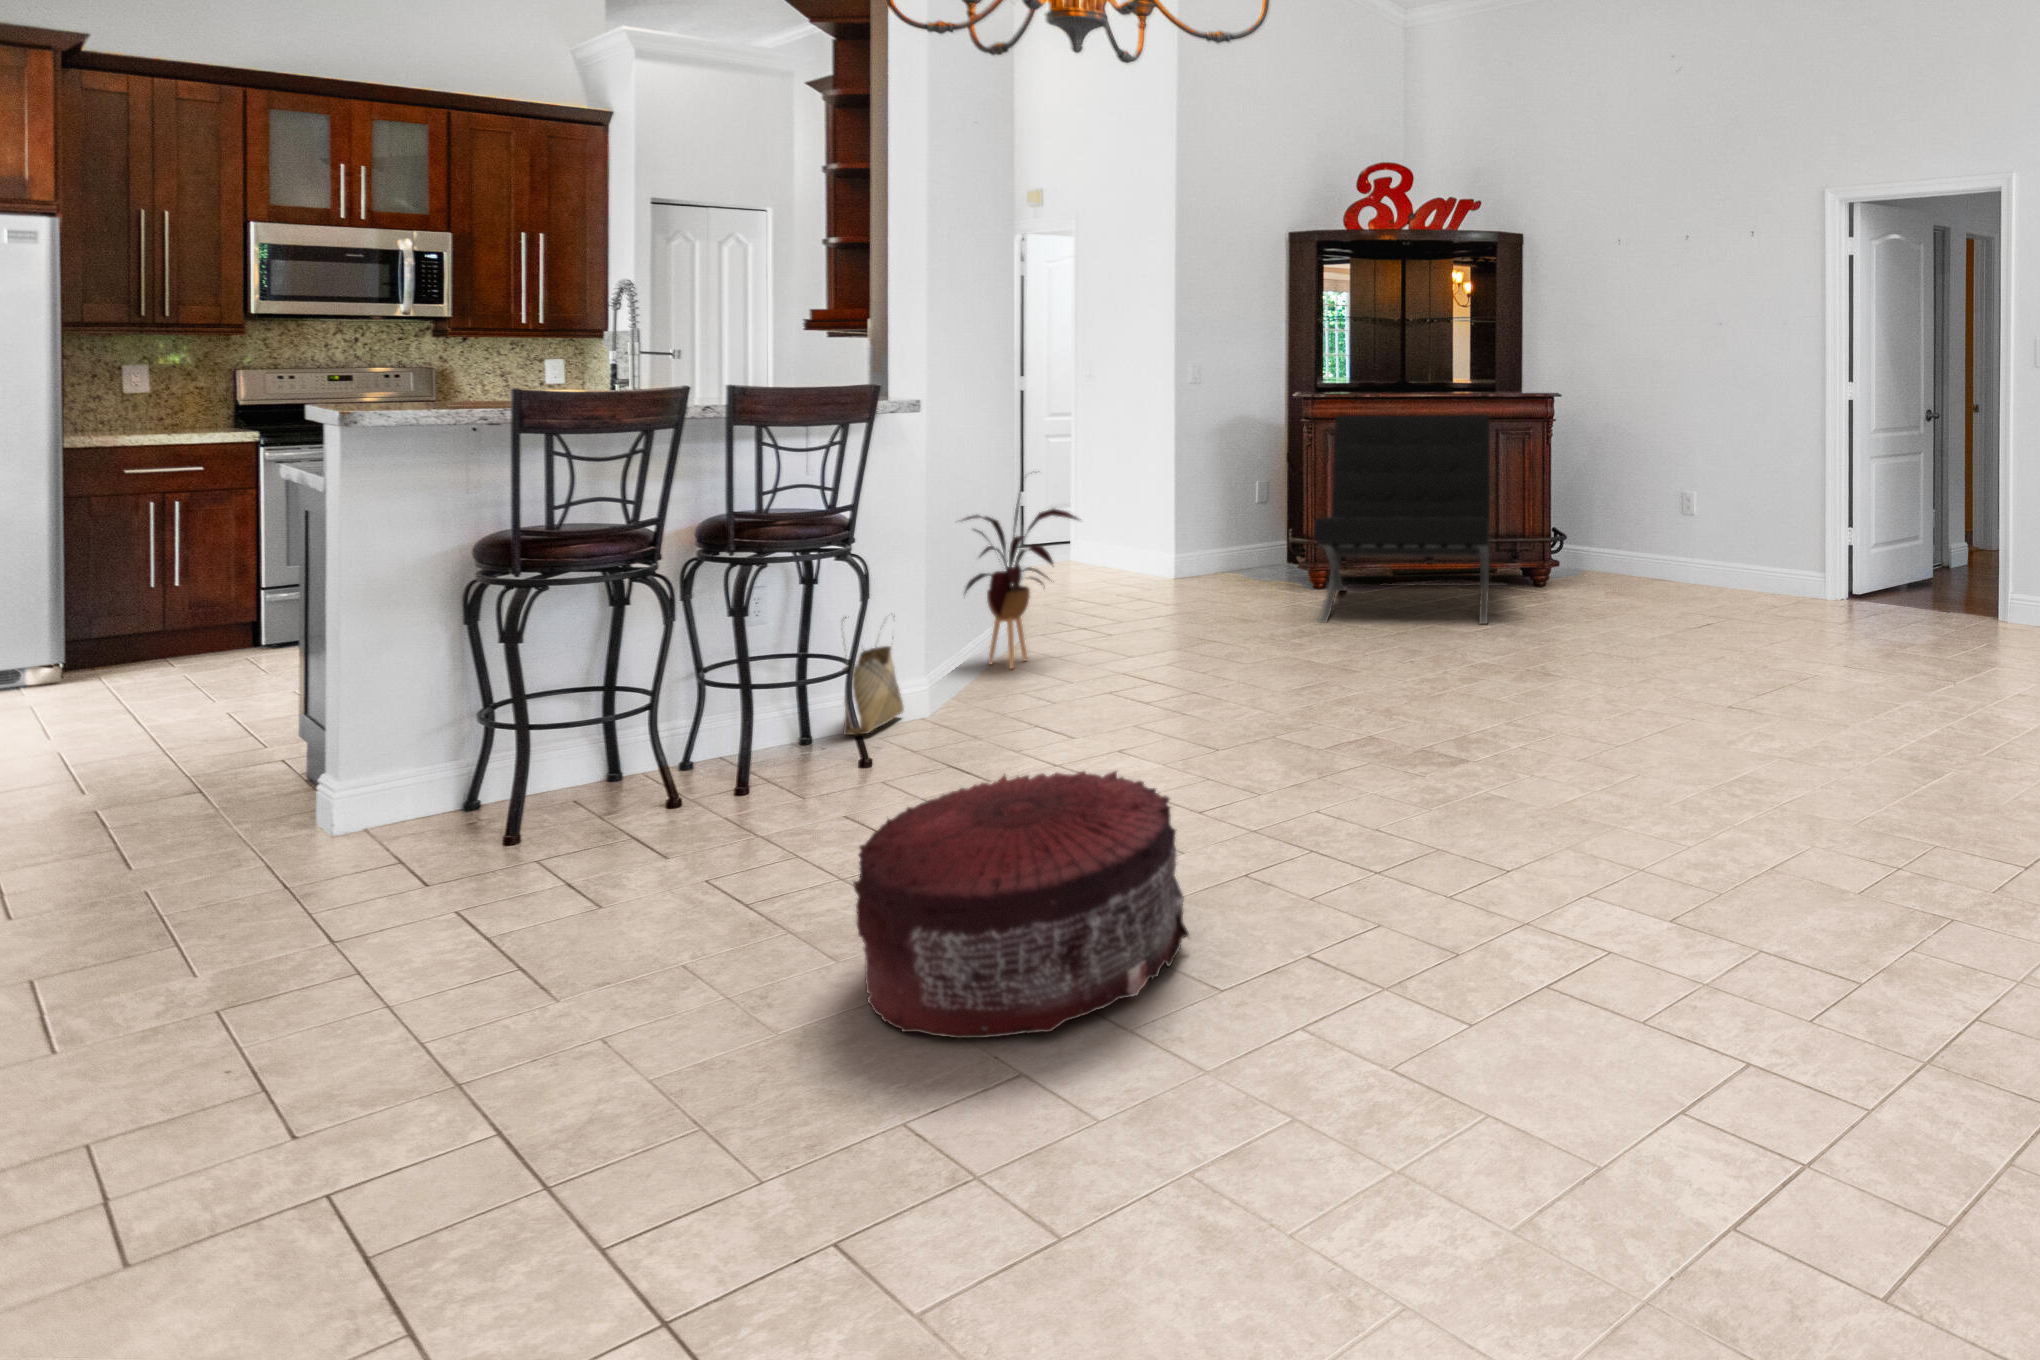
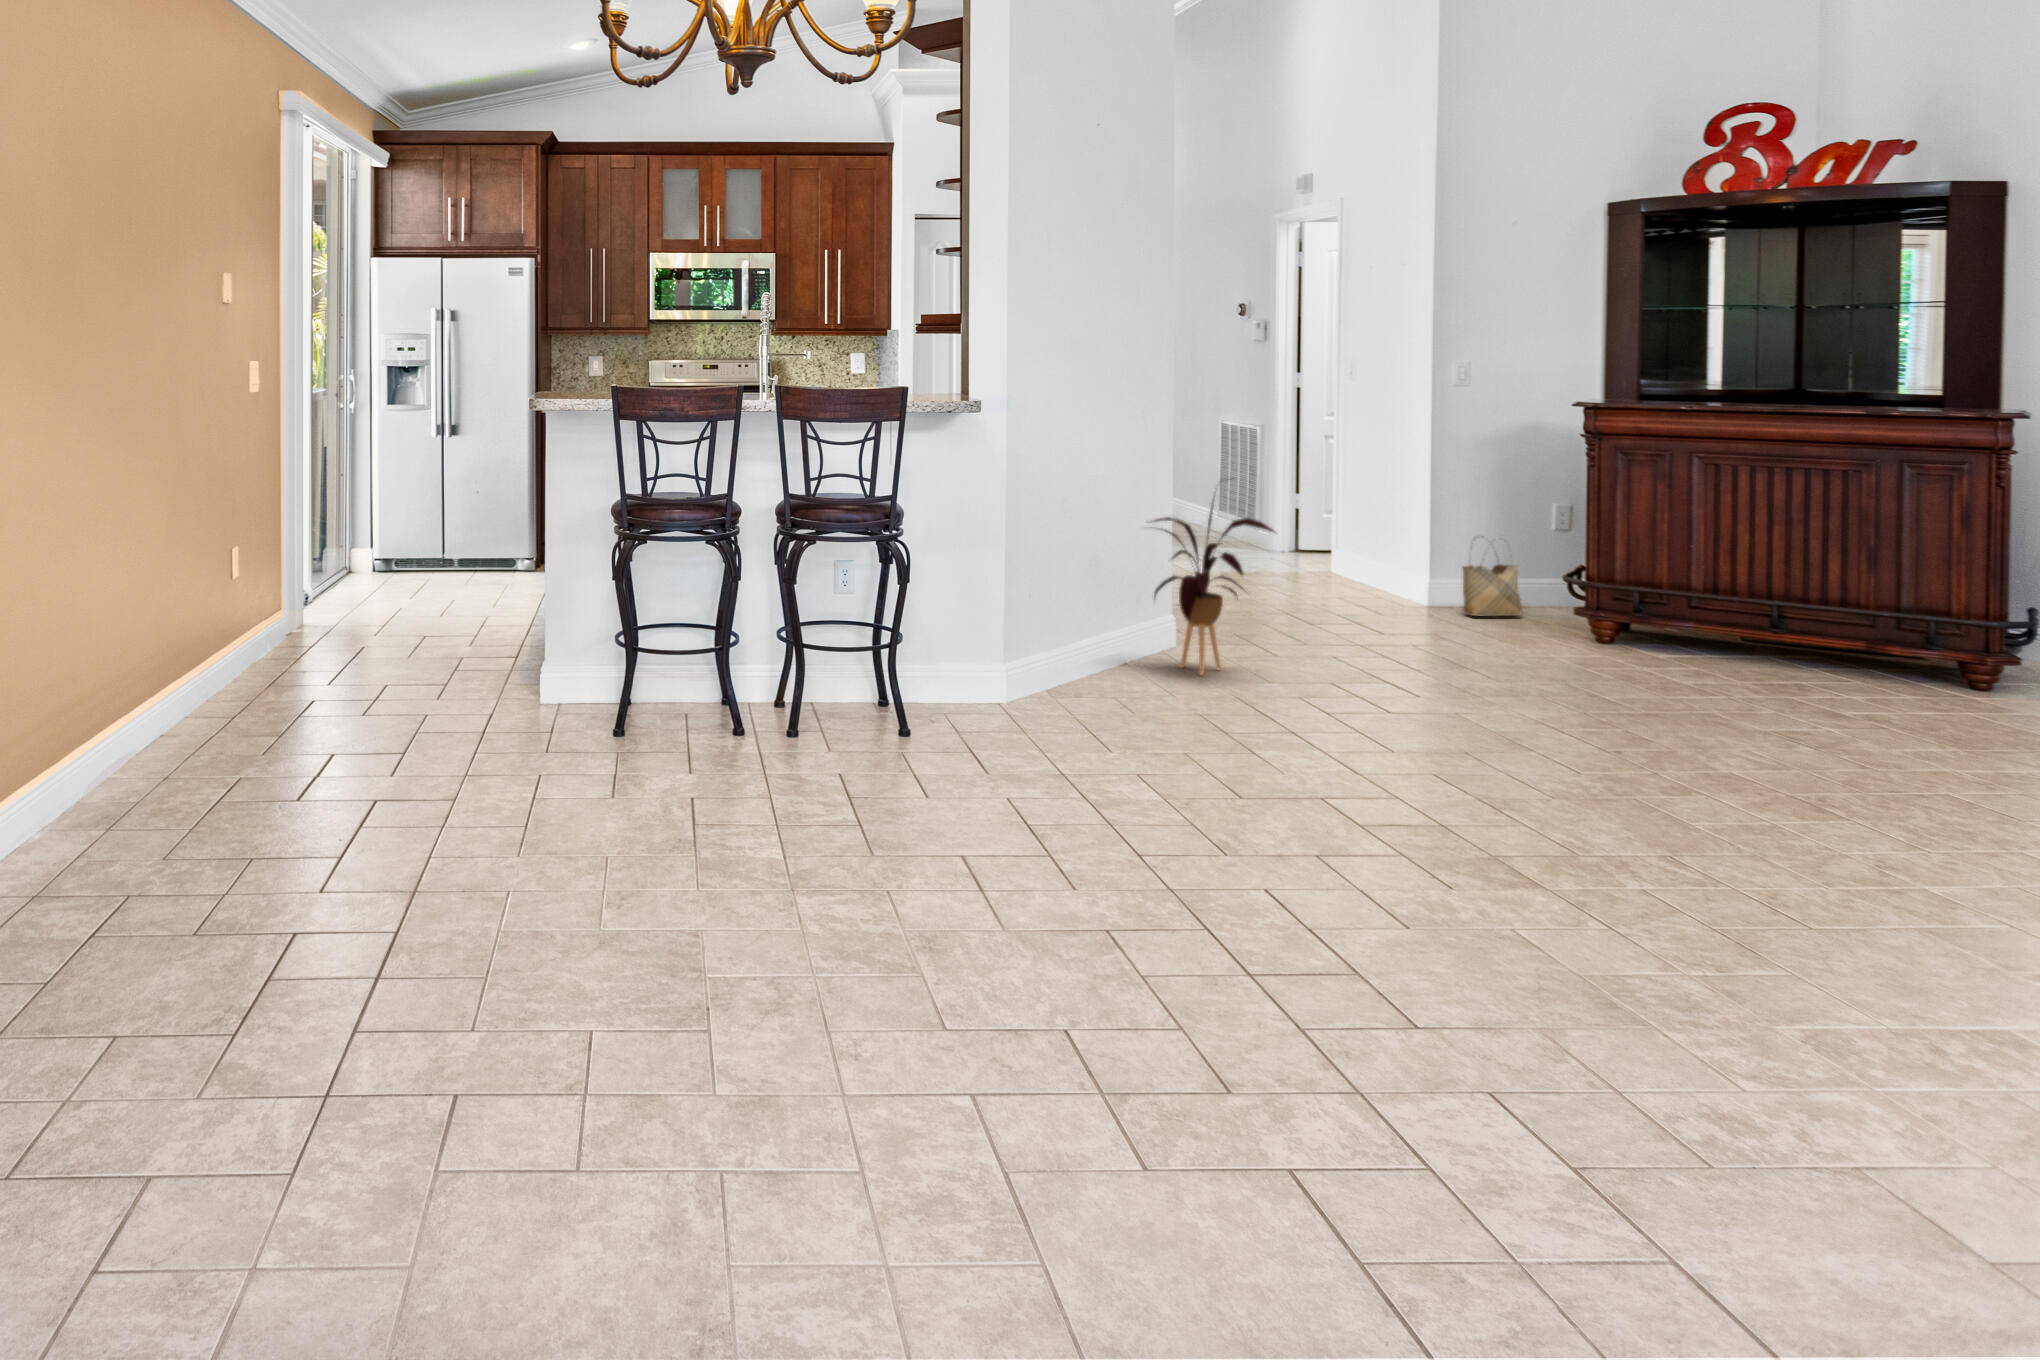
lounge chair: present [1315,415,1490,624] -> none [1583,435,1890,725]
woven basket: present [843,616,904,735] -> present [1463,542,1522,617]
pouf: present [853,771,1189,1038] -> none [979,743,1267,955]

